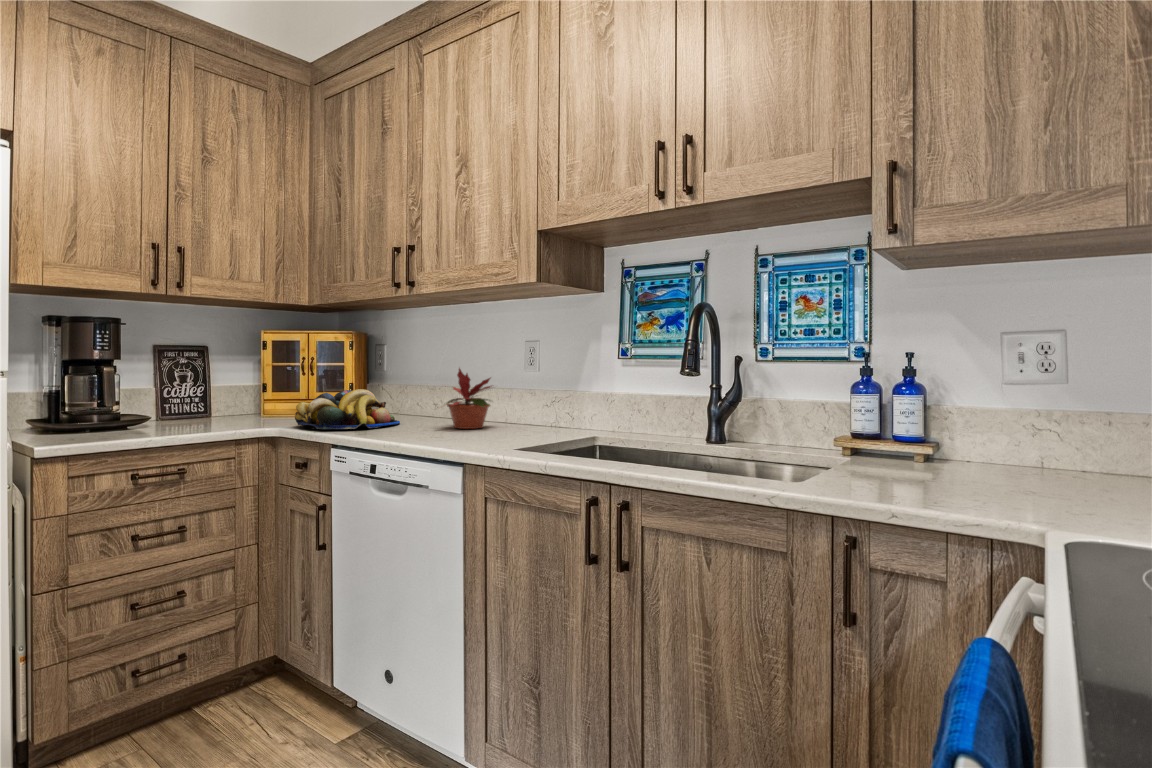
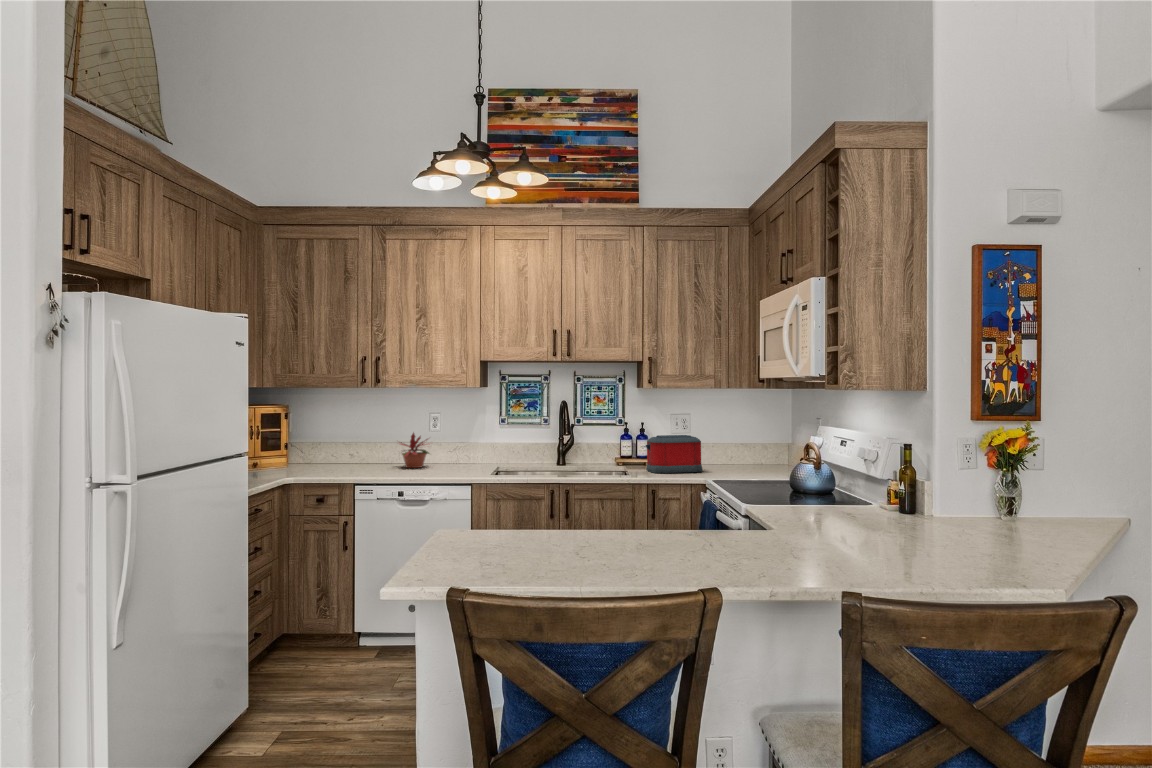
toaster: none [879,382,1068,494] -> present [646,435,702,473]
fruit bowl: present [295,389,400,429] -> none [298,447,365,474]

